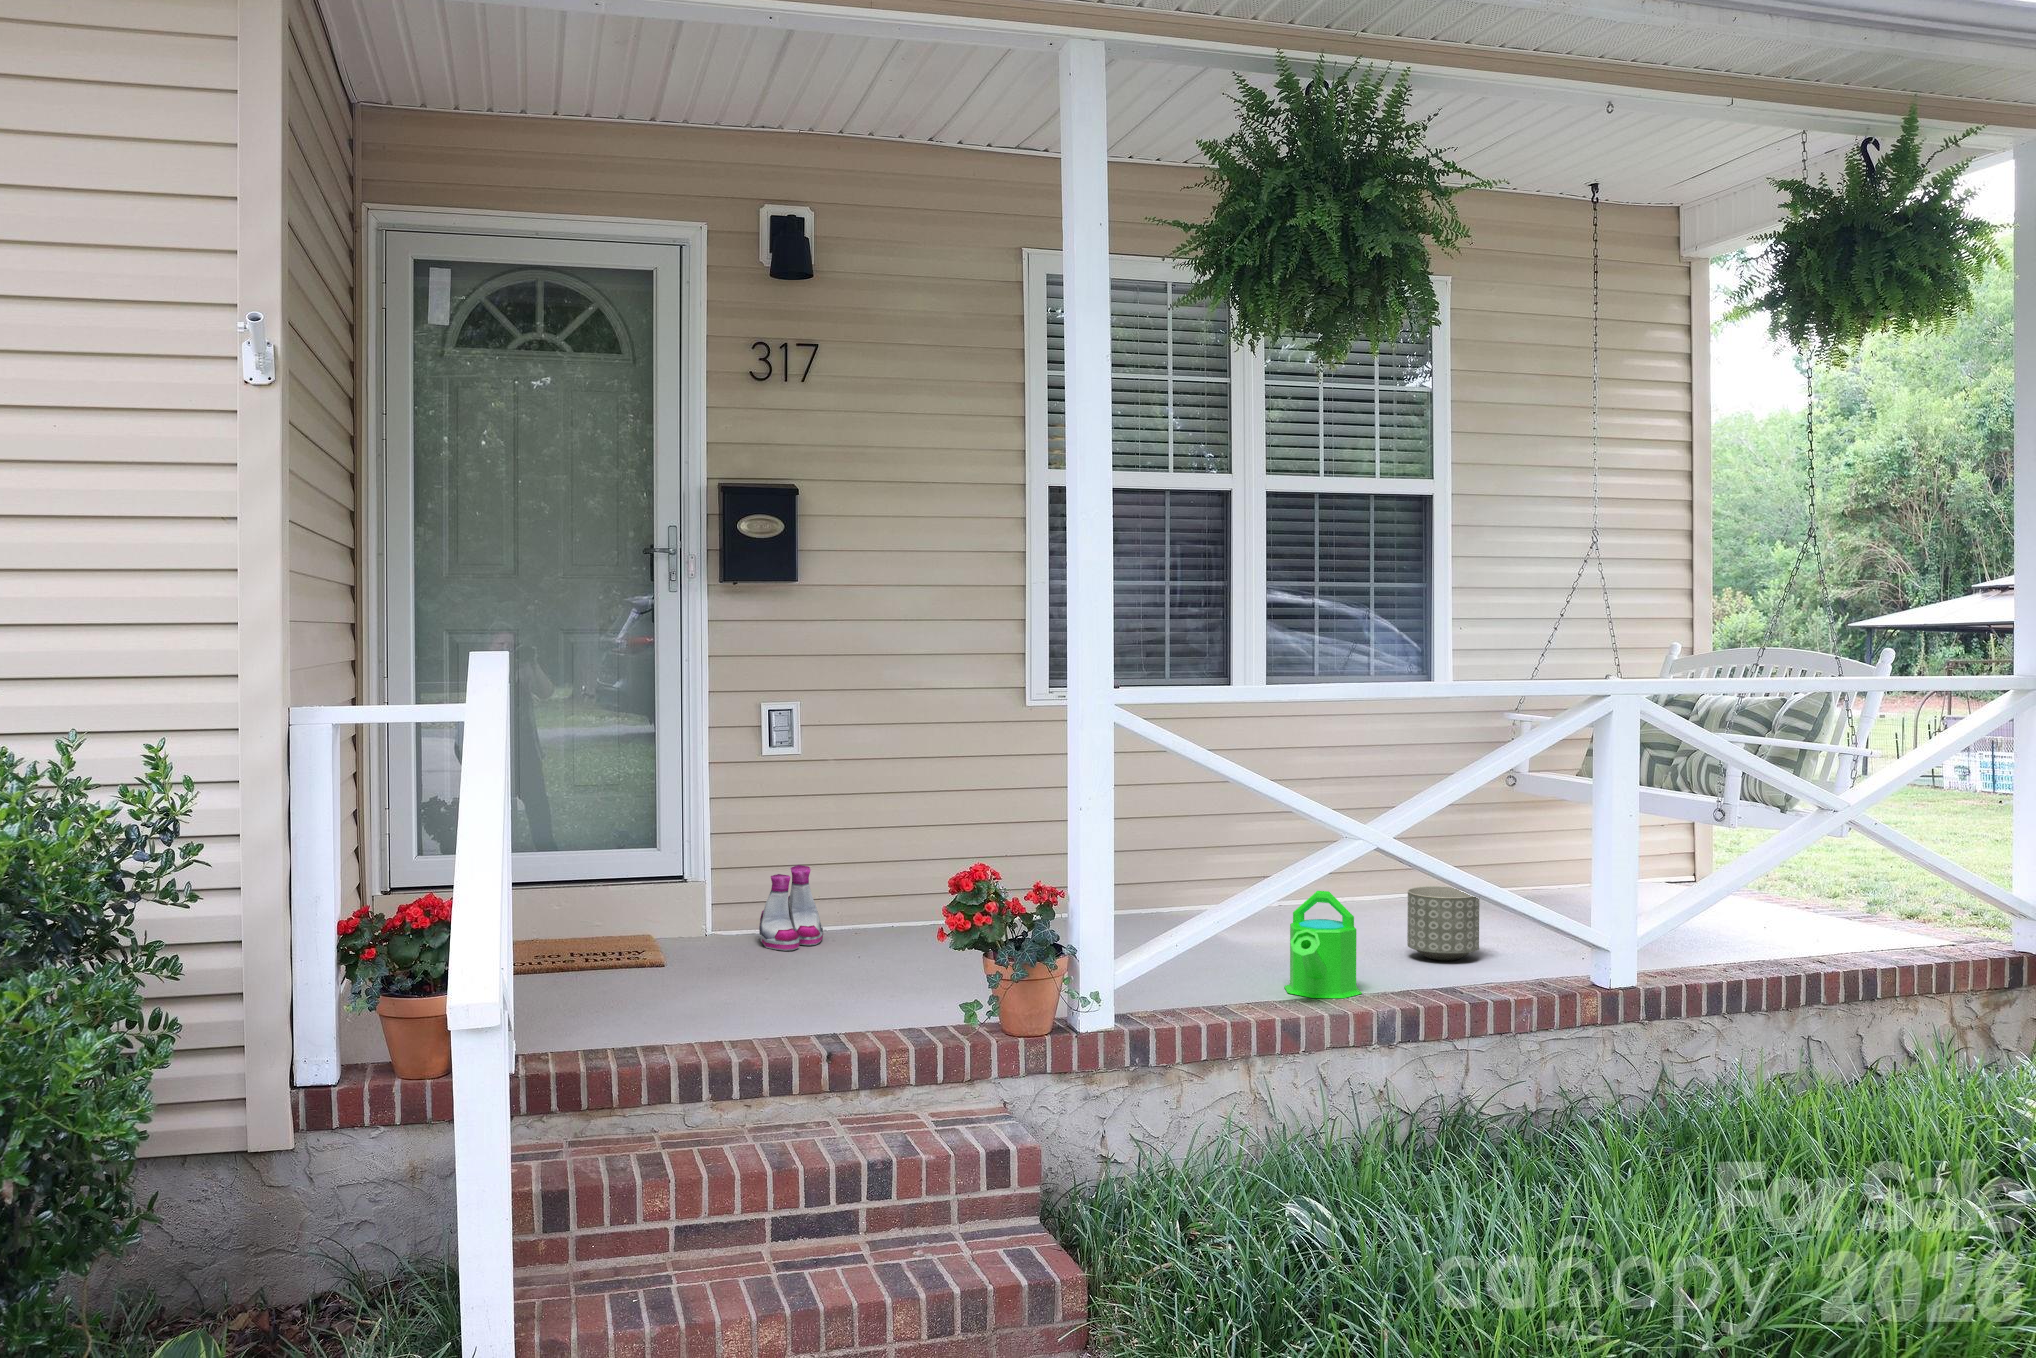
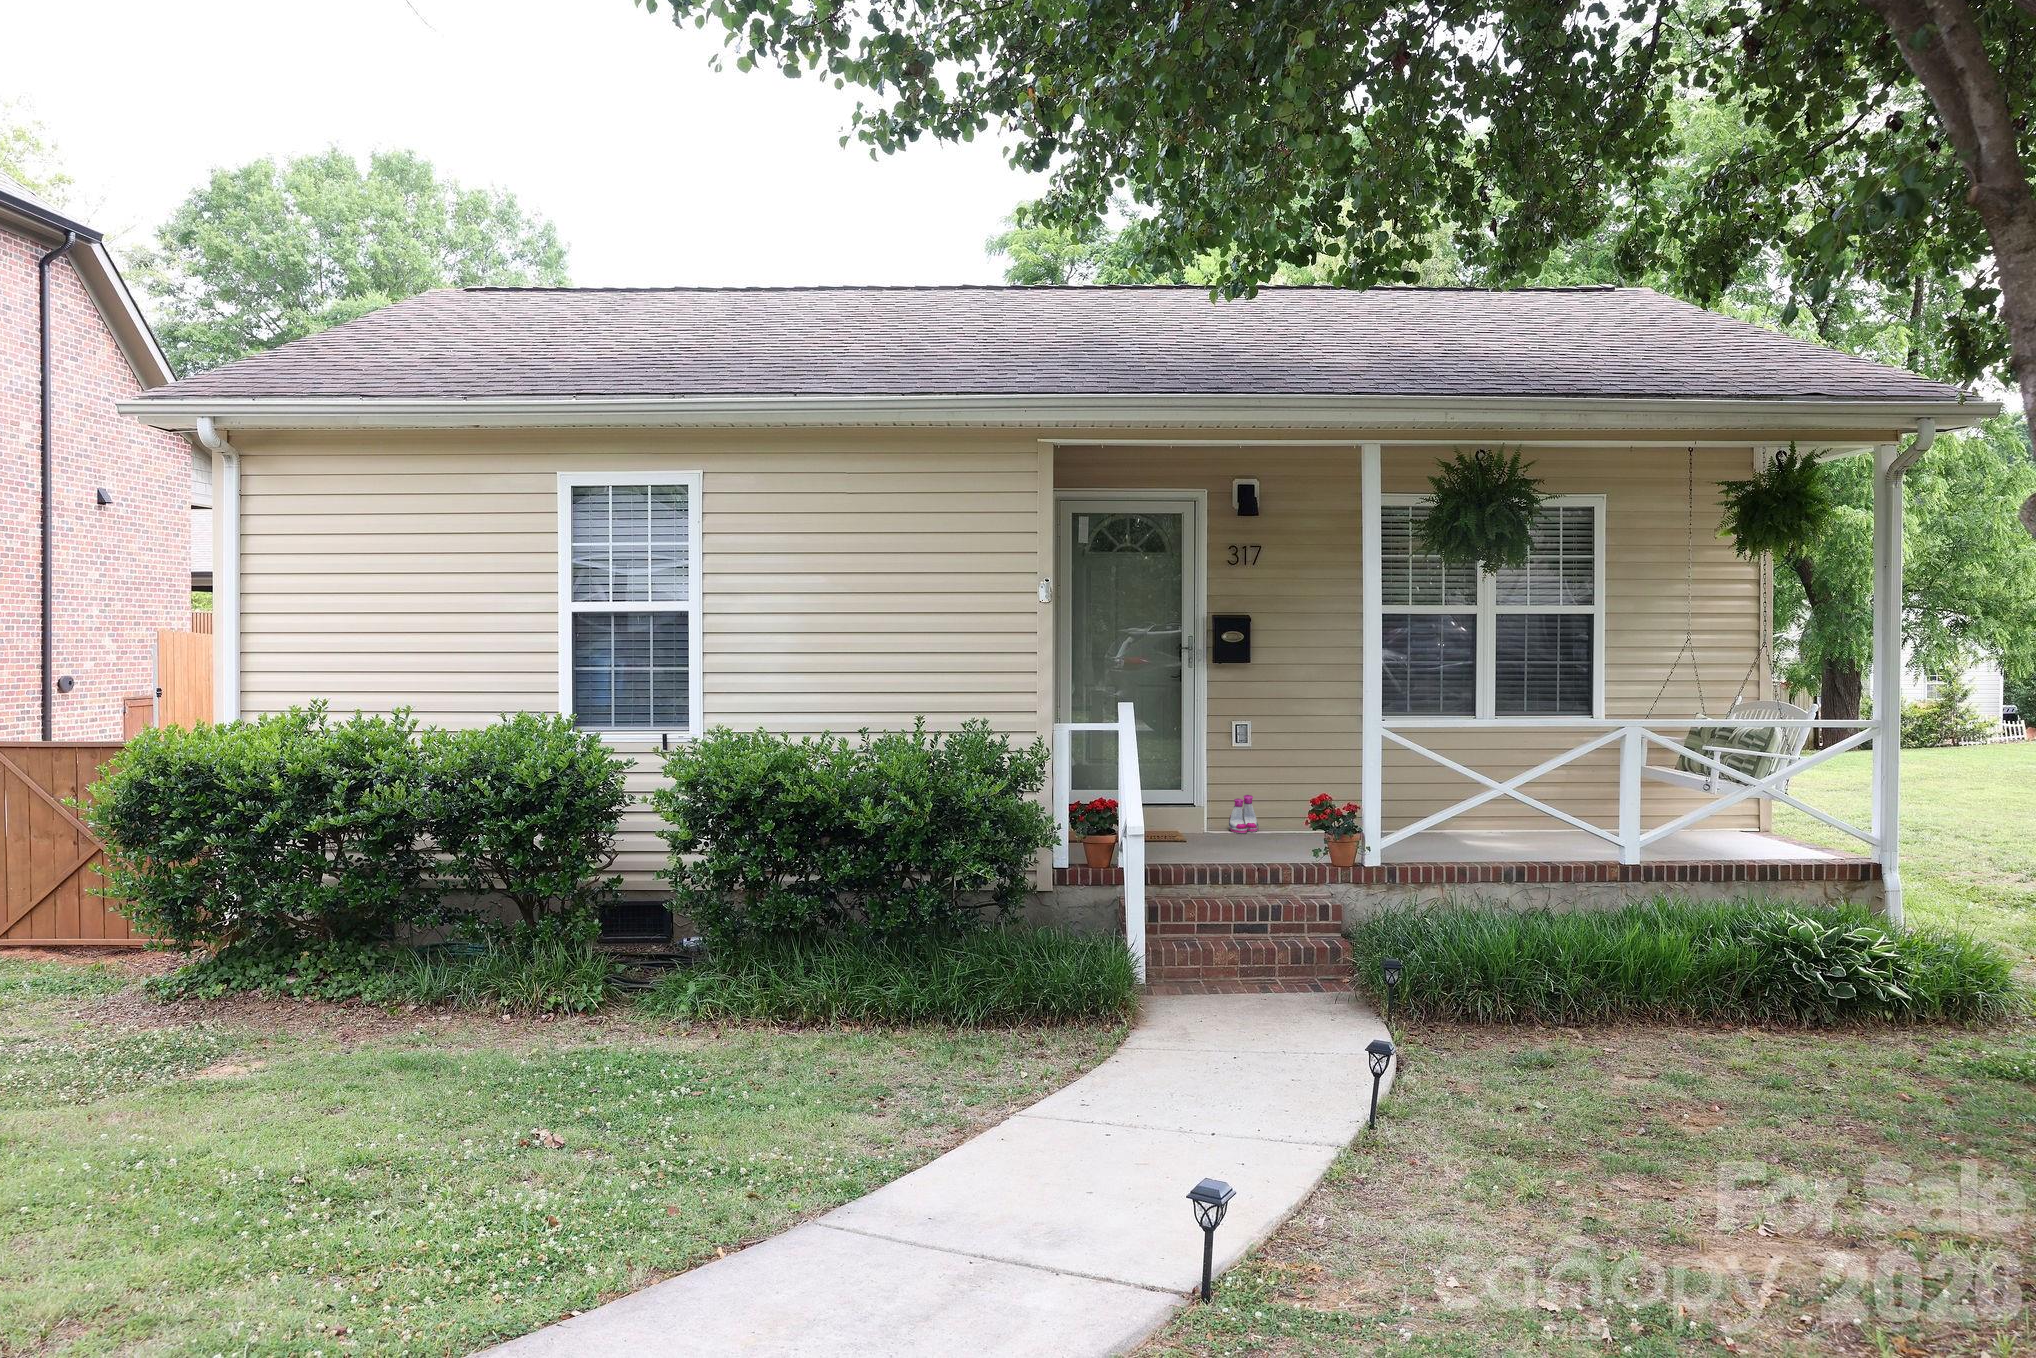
planter: present [1407,886,1479,961] -> none [1541,816,1577,852]
watering can: present [1284,891,1362,998] -> none [1467,814,1504,863]

